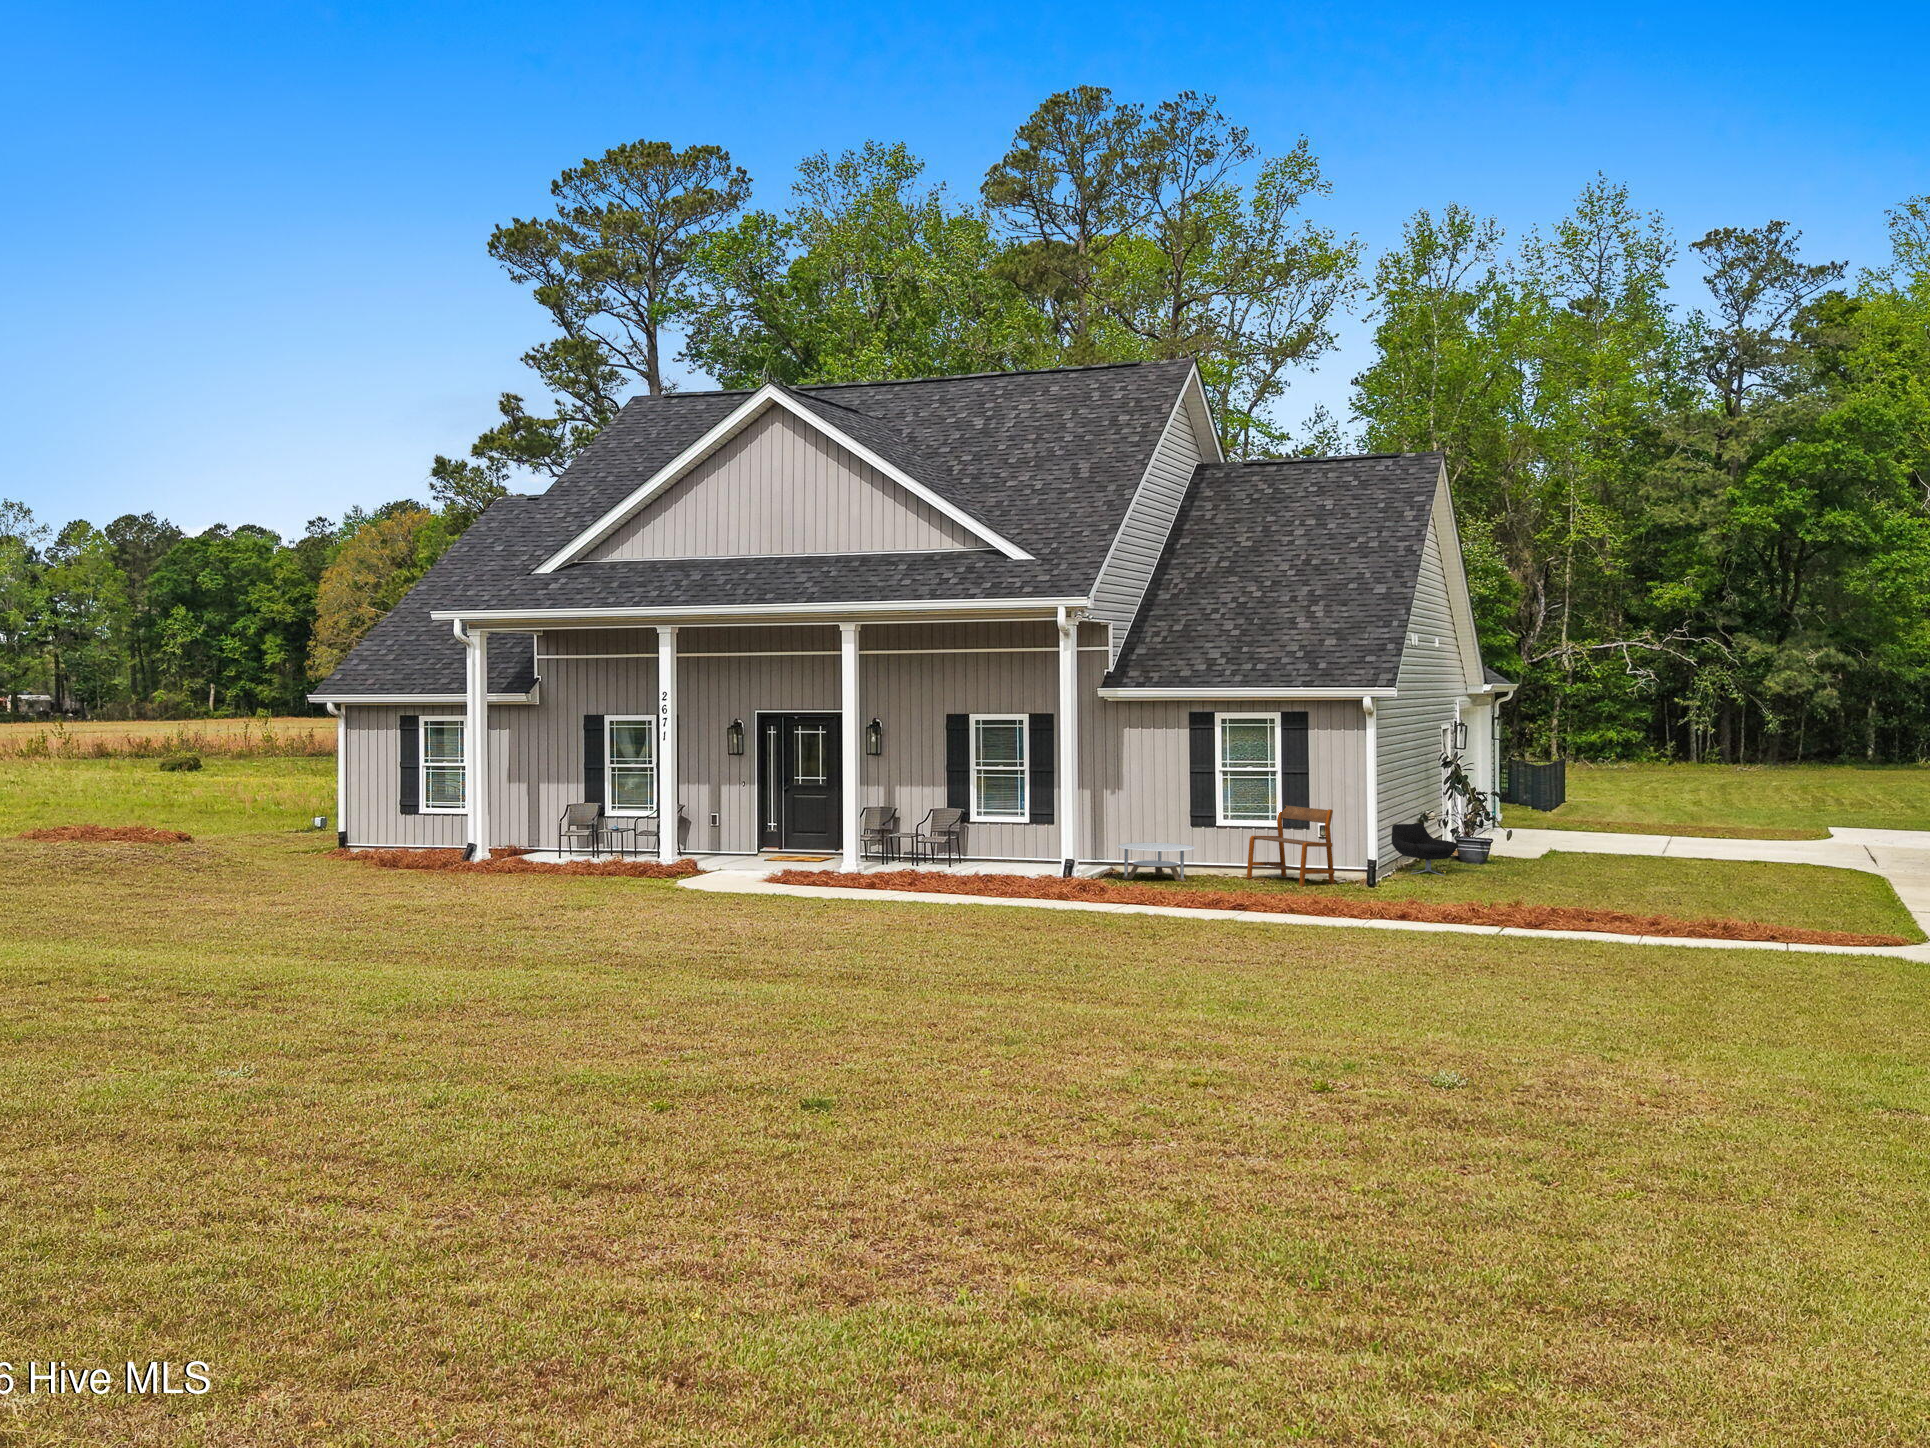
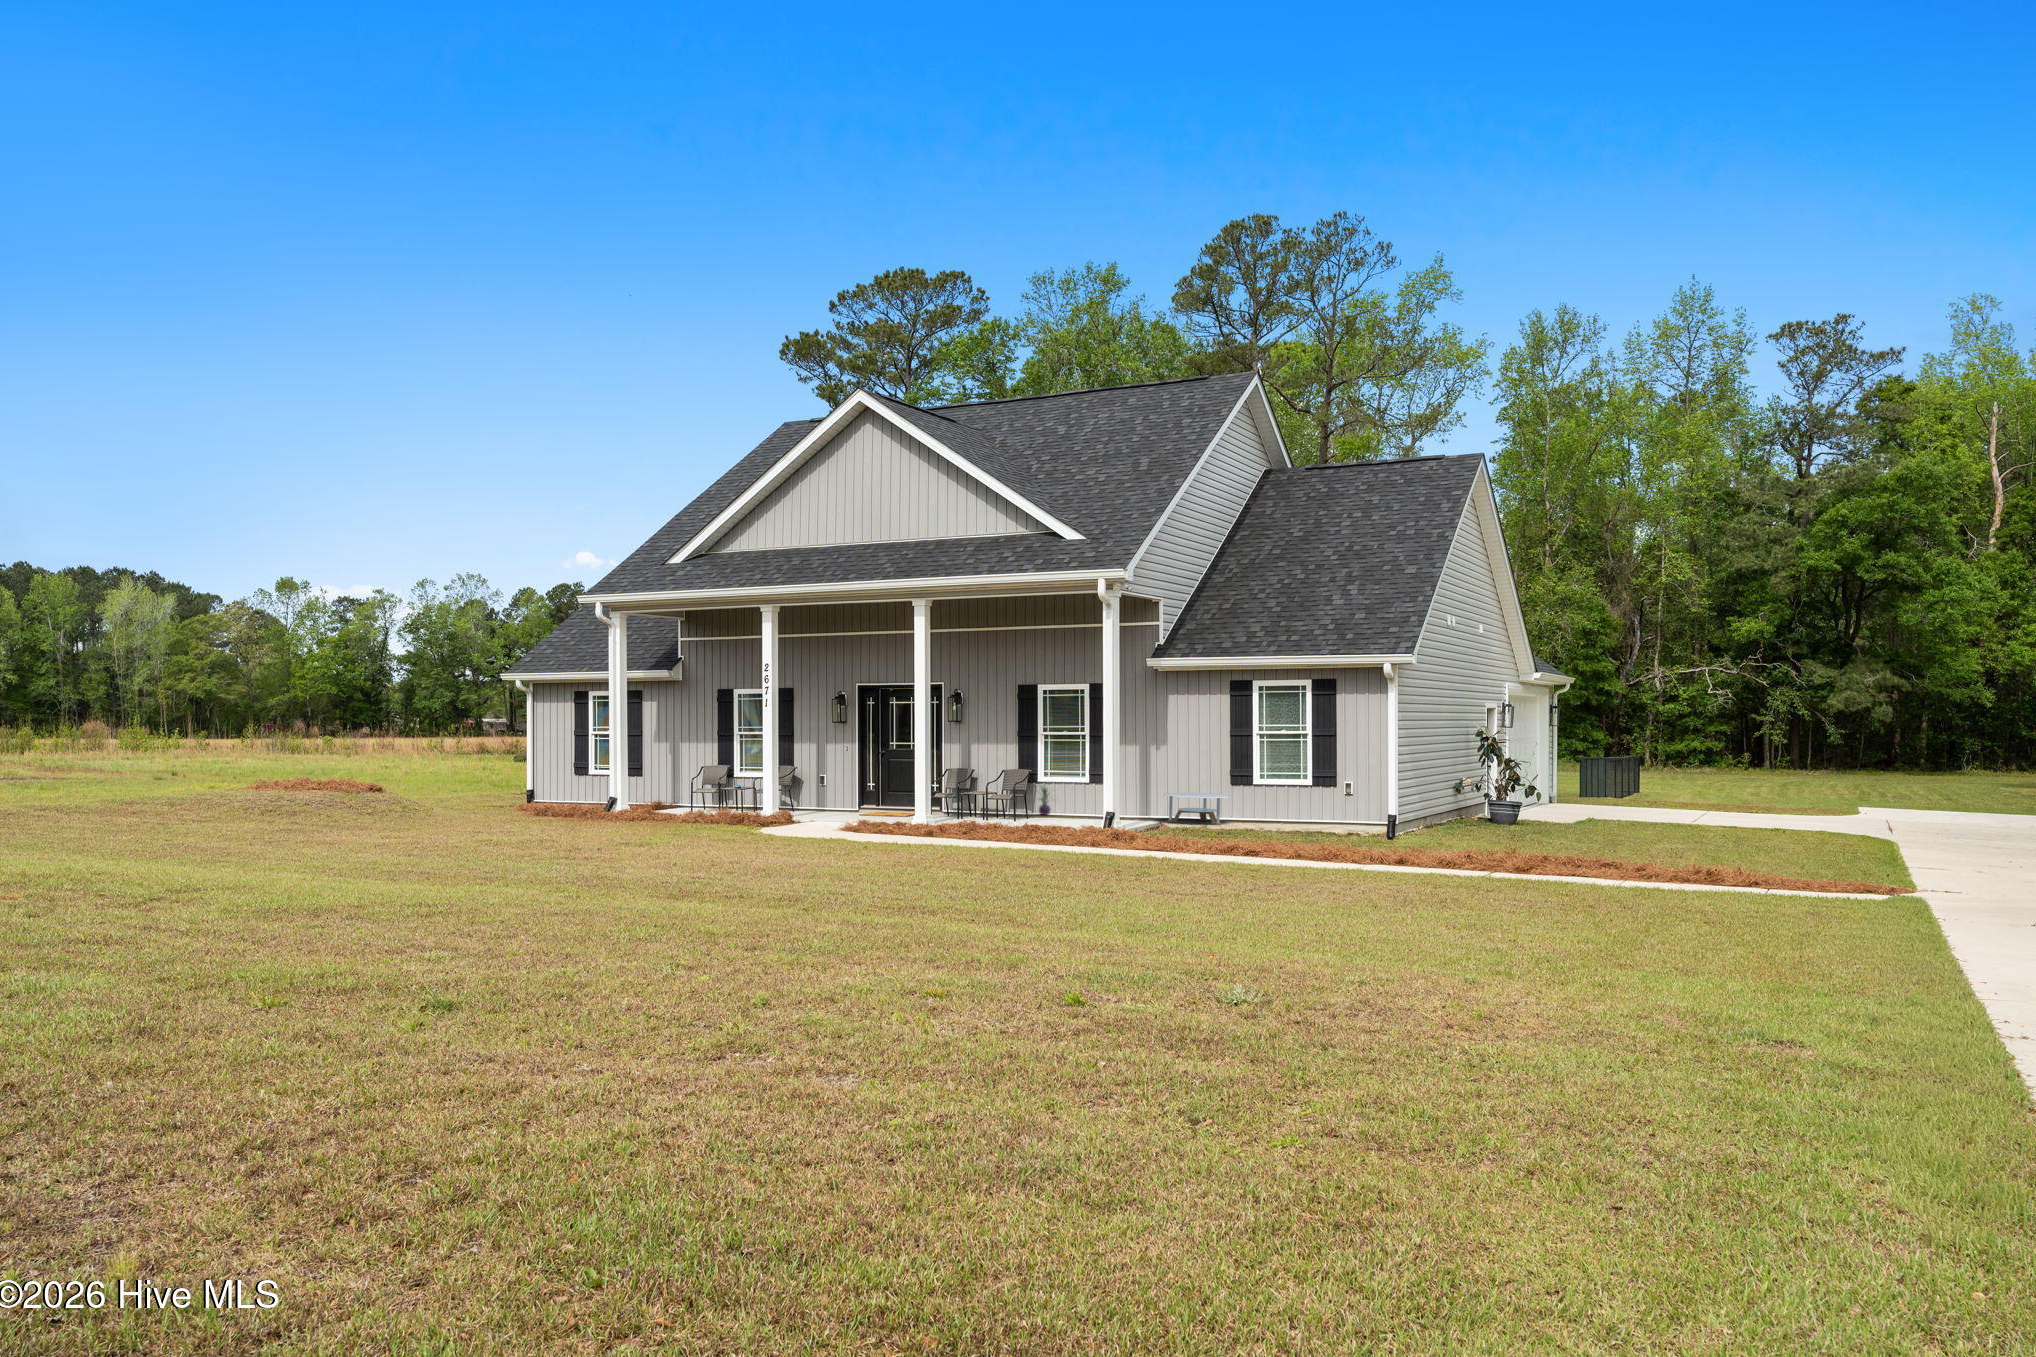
bench: present [1247,806,1335,887] -> none [1278,761,1353,832]
lounge chair: present [1391,823,1458,876] -> none [1417,783,1477,829]
decorative plant: none [952,834,990,873] -> present [1038,785,1051,815]

